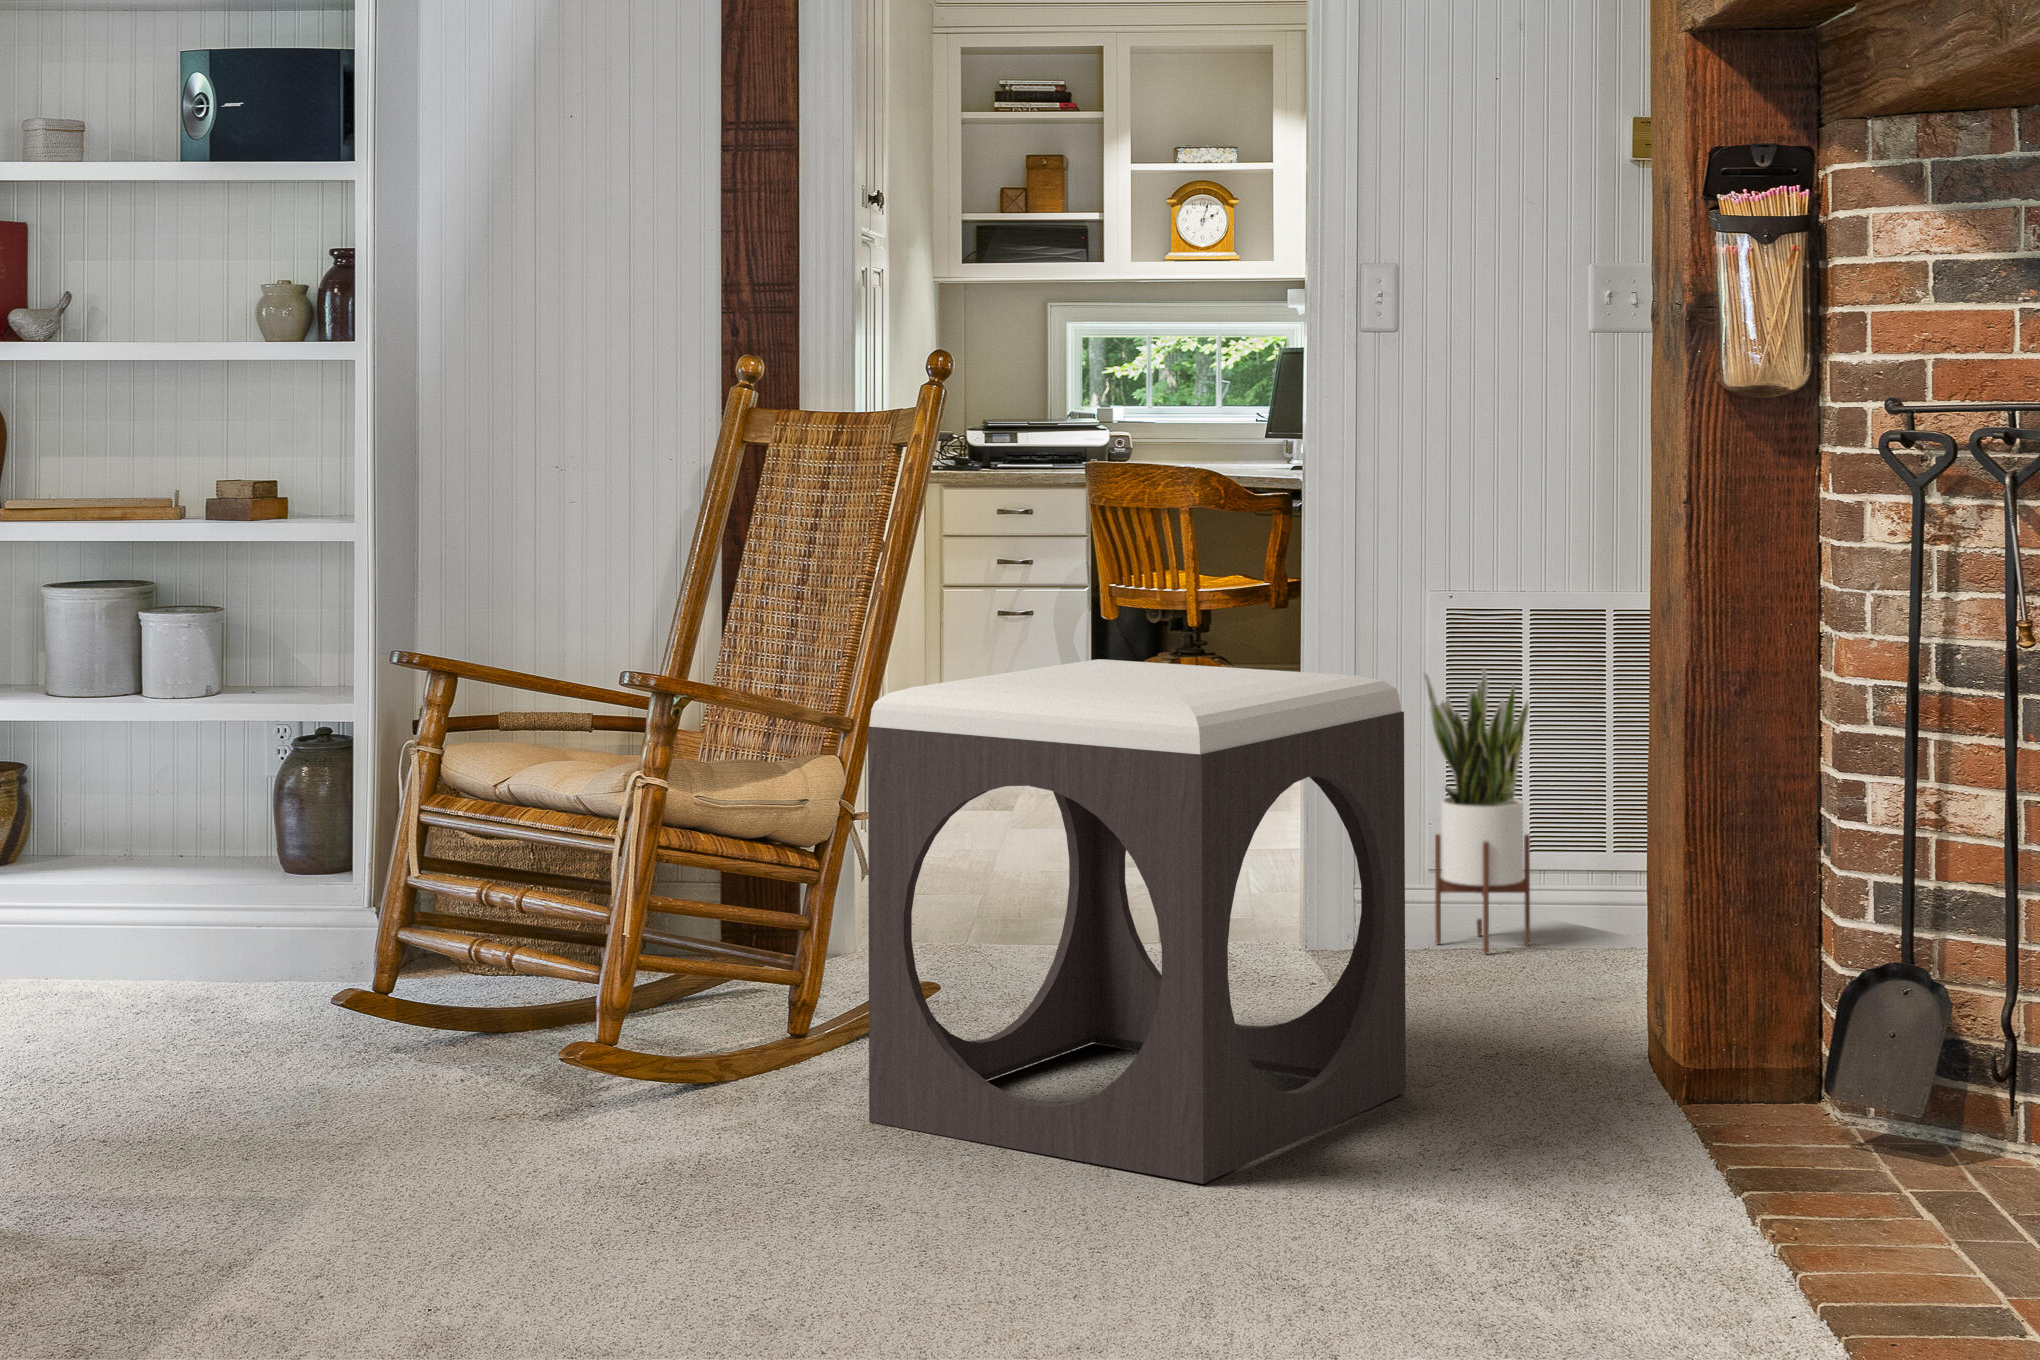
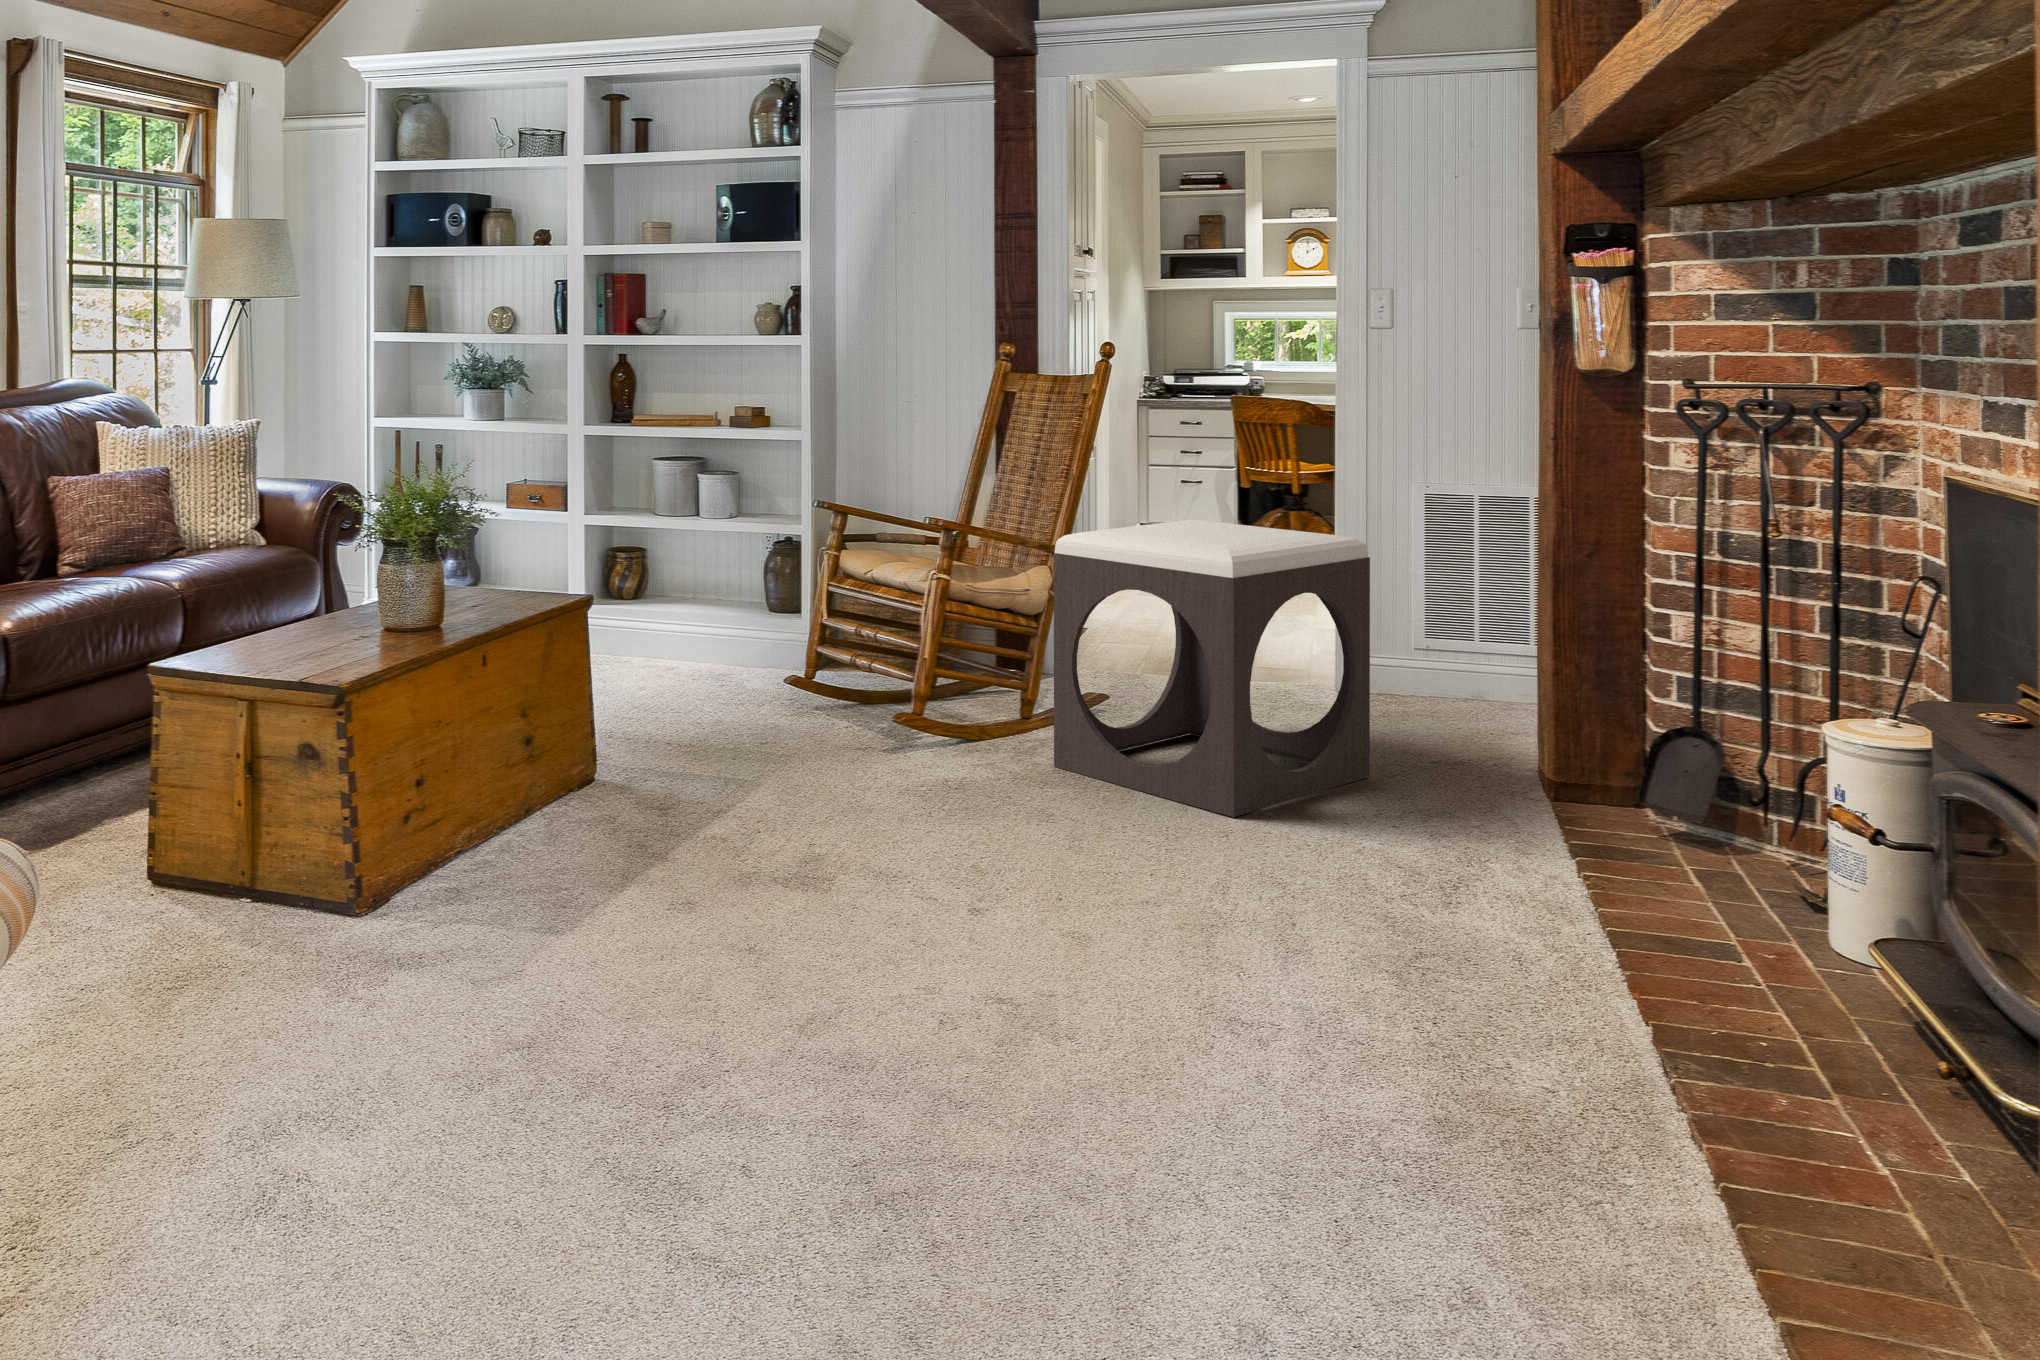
potted plant: present [1424,669,1530,954] -> none [1407,530,1477,700]

